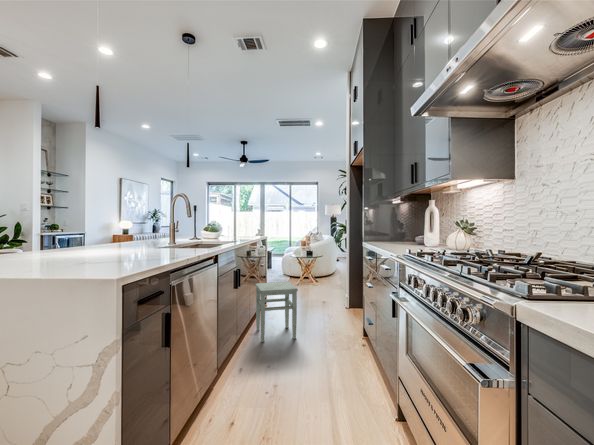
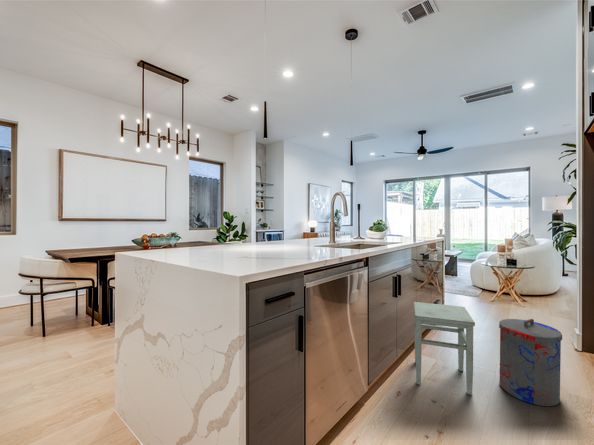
trash can: none [309,283,340,334] -> present [499,319,562,406]

